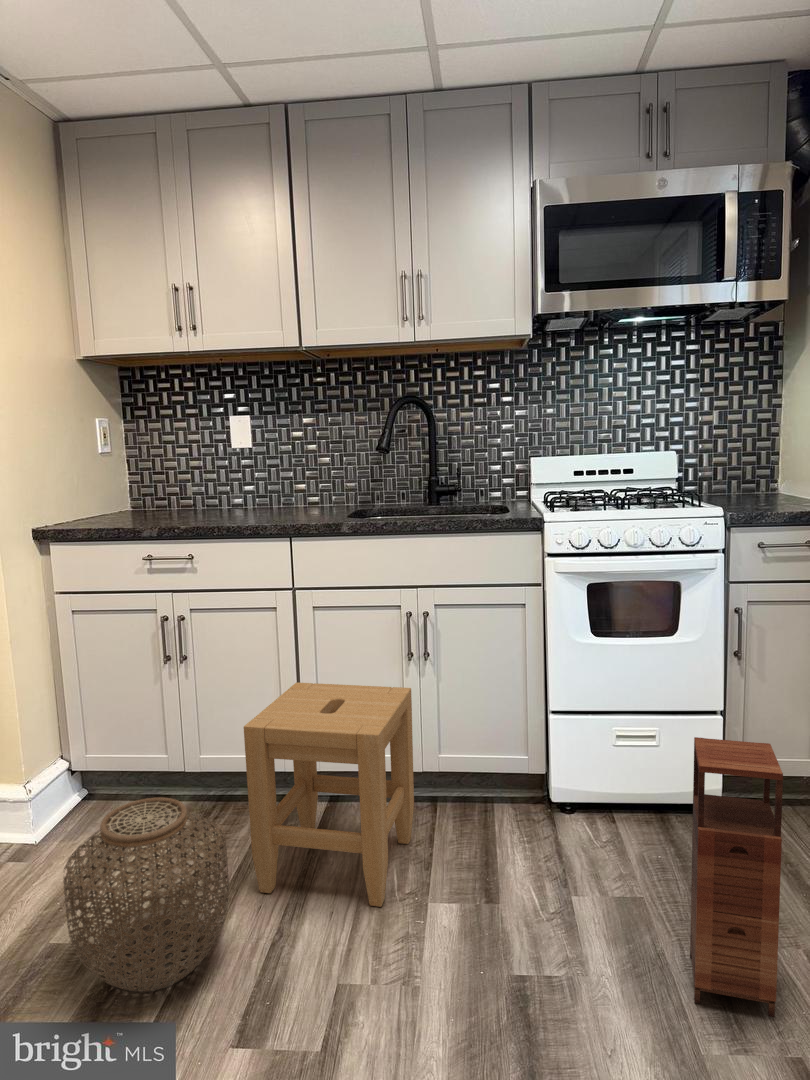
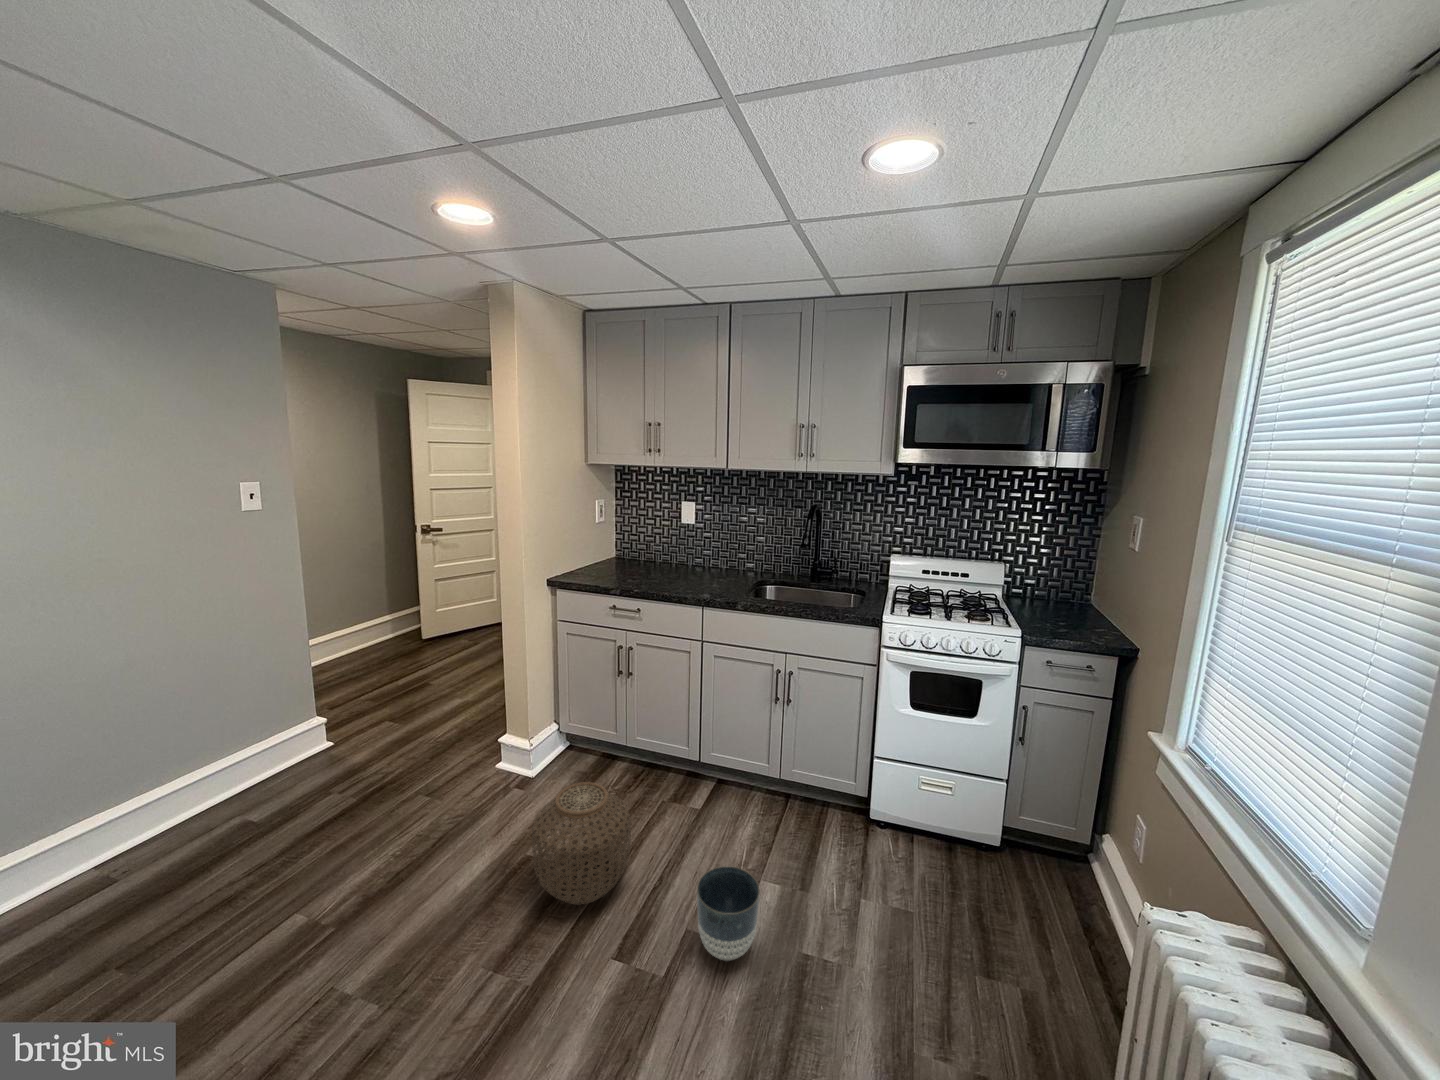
stool: present [244,682,414,907] -> none [652,707,771,877]
storage cabinet: present [690,737,783,1018] -> none [922,821,1001,1036]
planter: none [354,873,450,1009] -> present [697,866,760,961]

